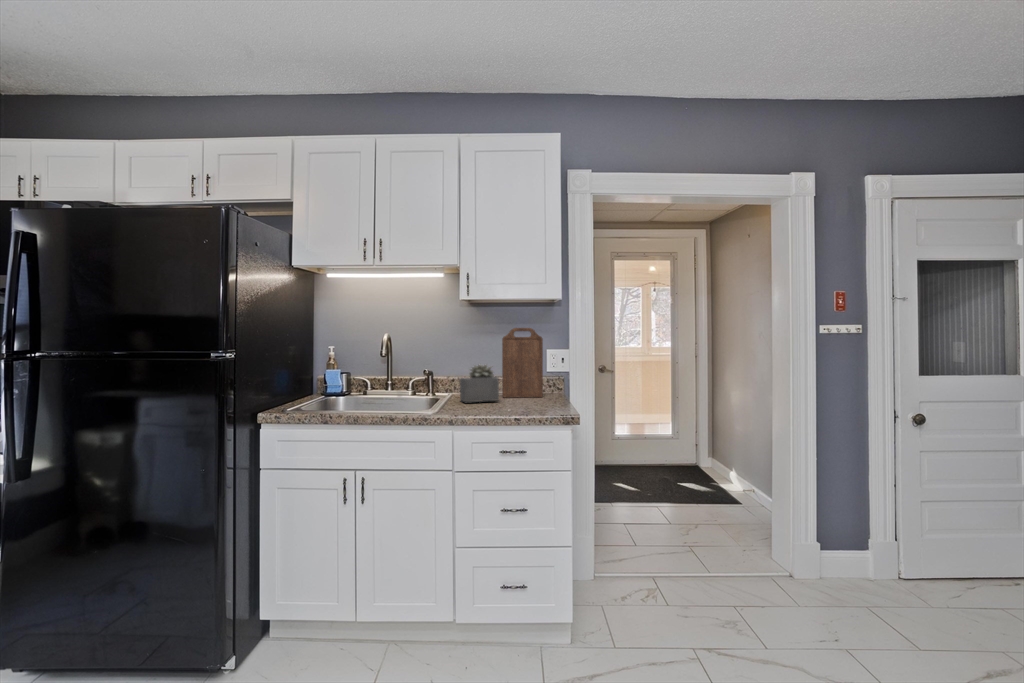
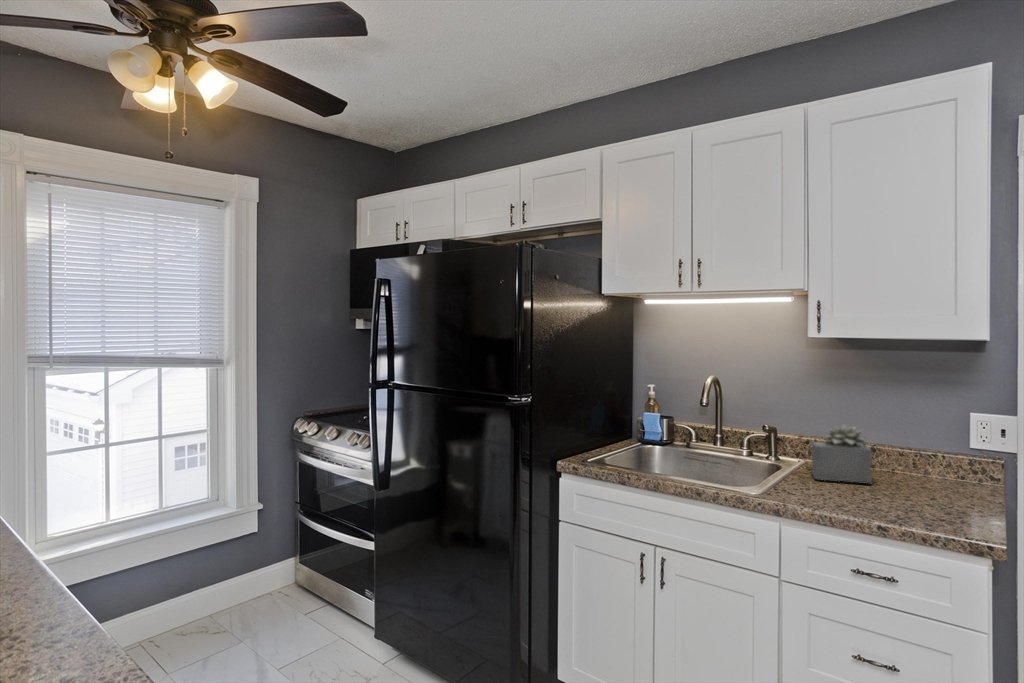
cutting board: present [502,328,543,397] -> none [884,374,959,484]

